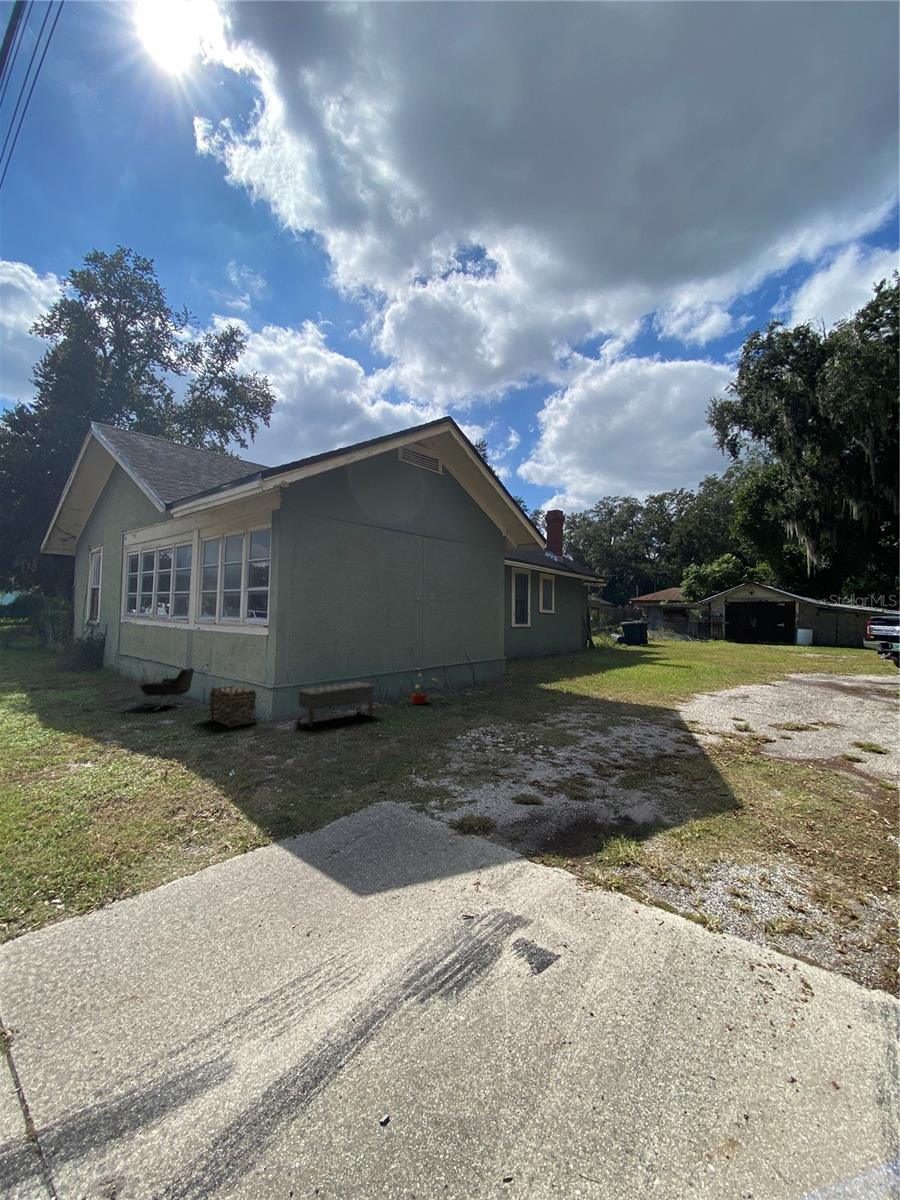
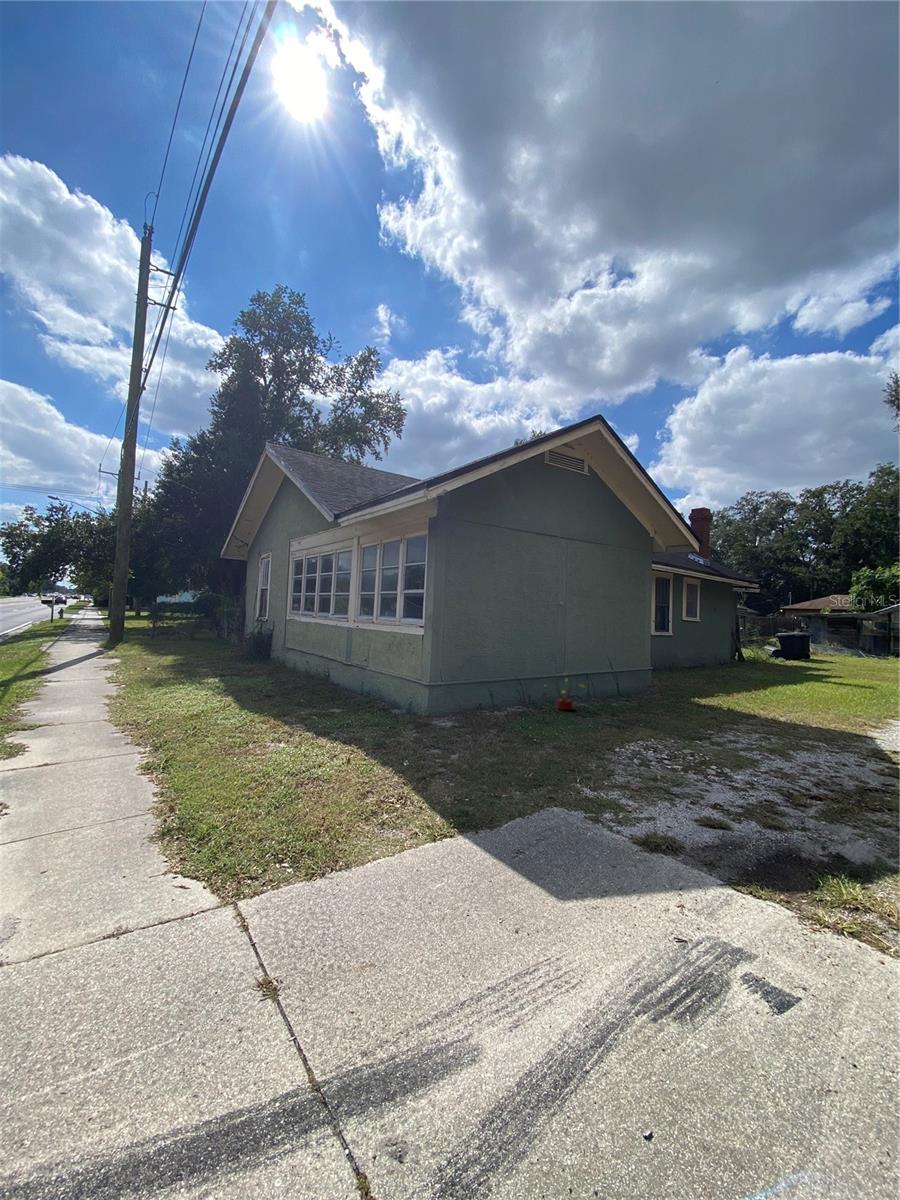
lounge chair: present [141,668,194,710] -> none [305,660,353,699]
bench: present [297,682,374,727] -> none [447,684,523,726]
basket: present [209,686,259,728] -> none [367,679,413,721]

